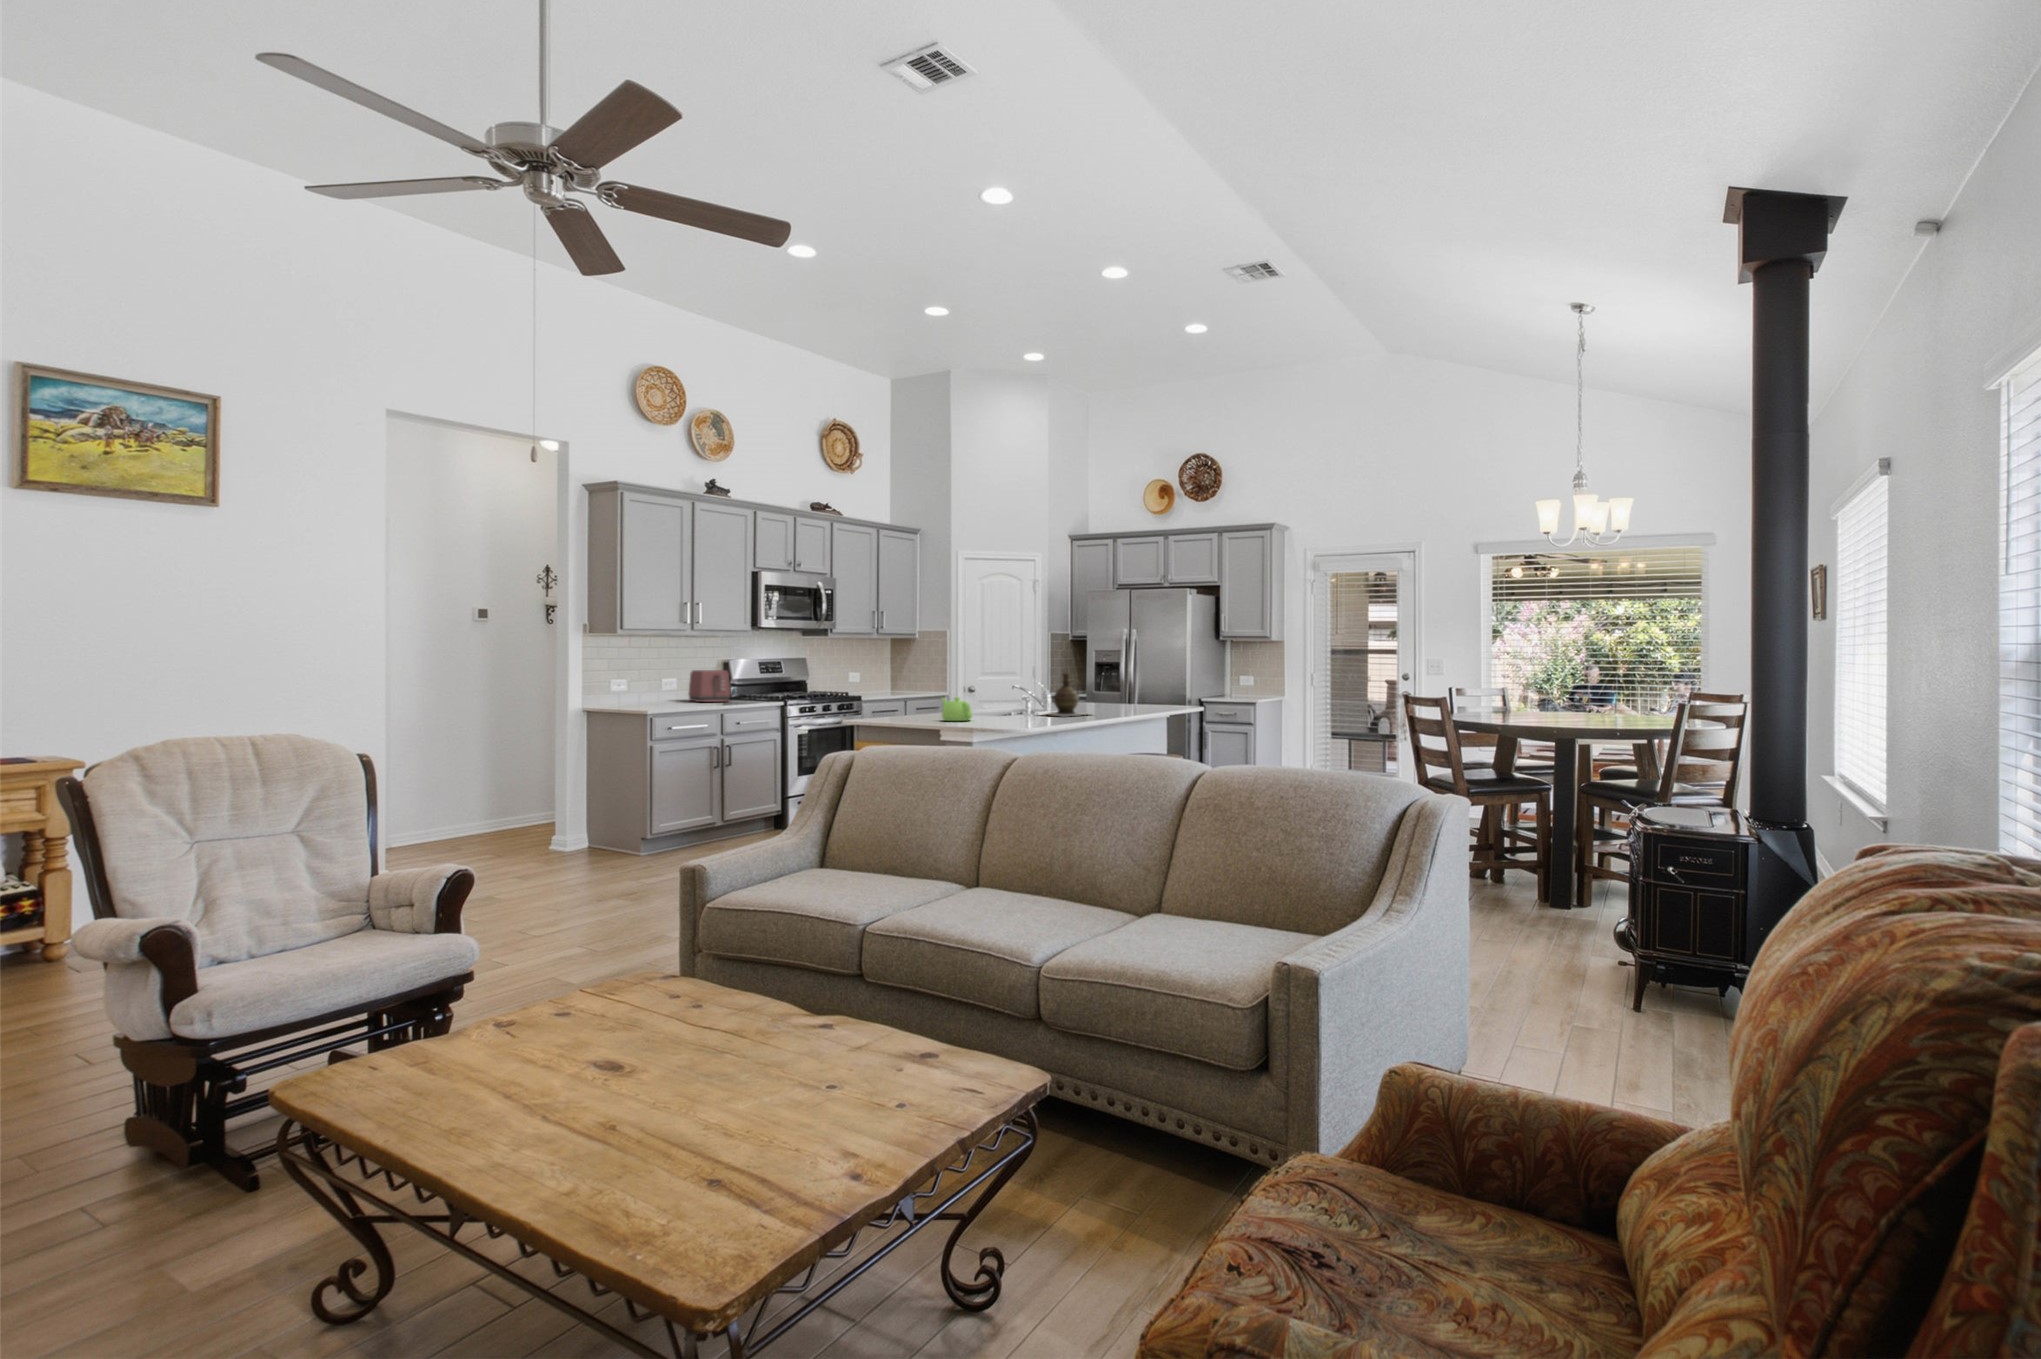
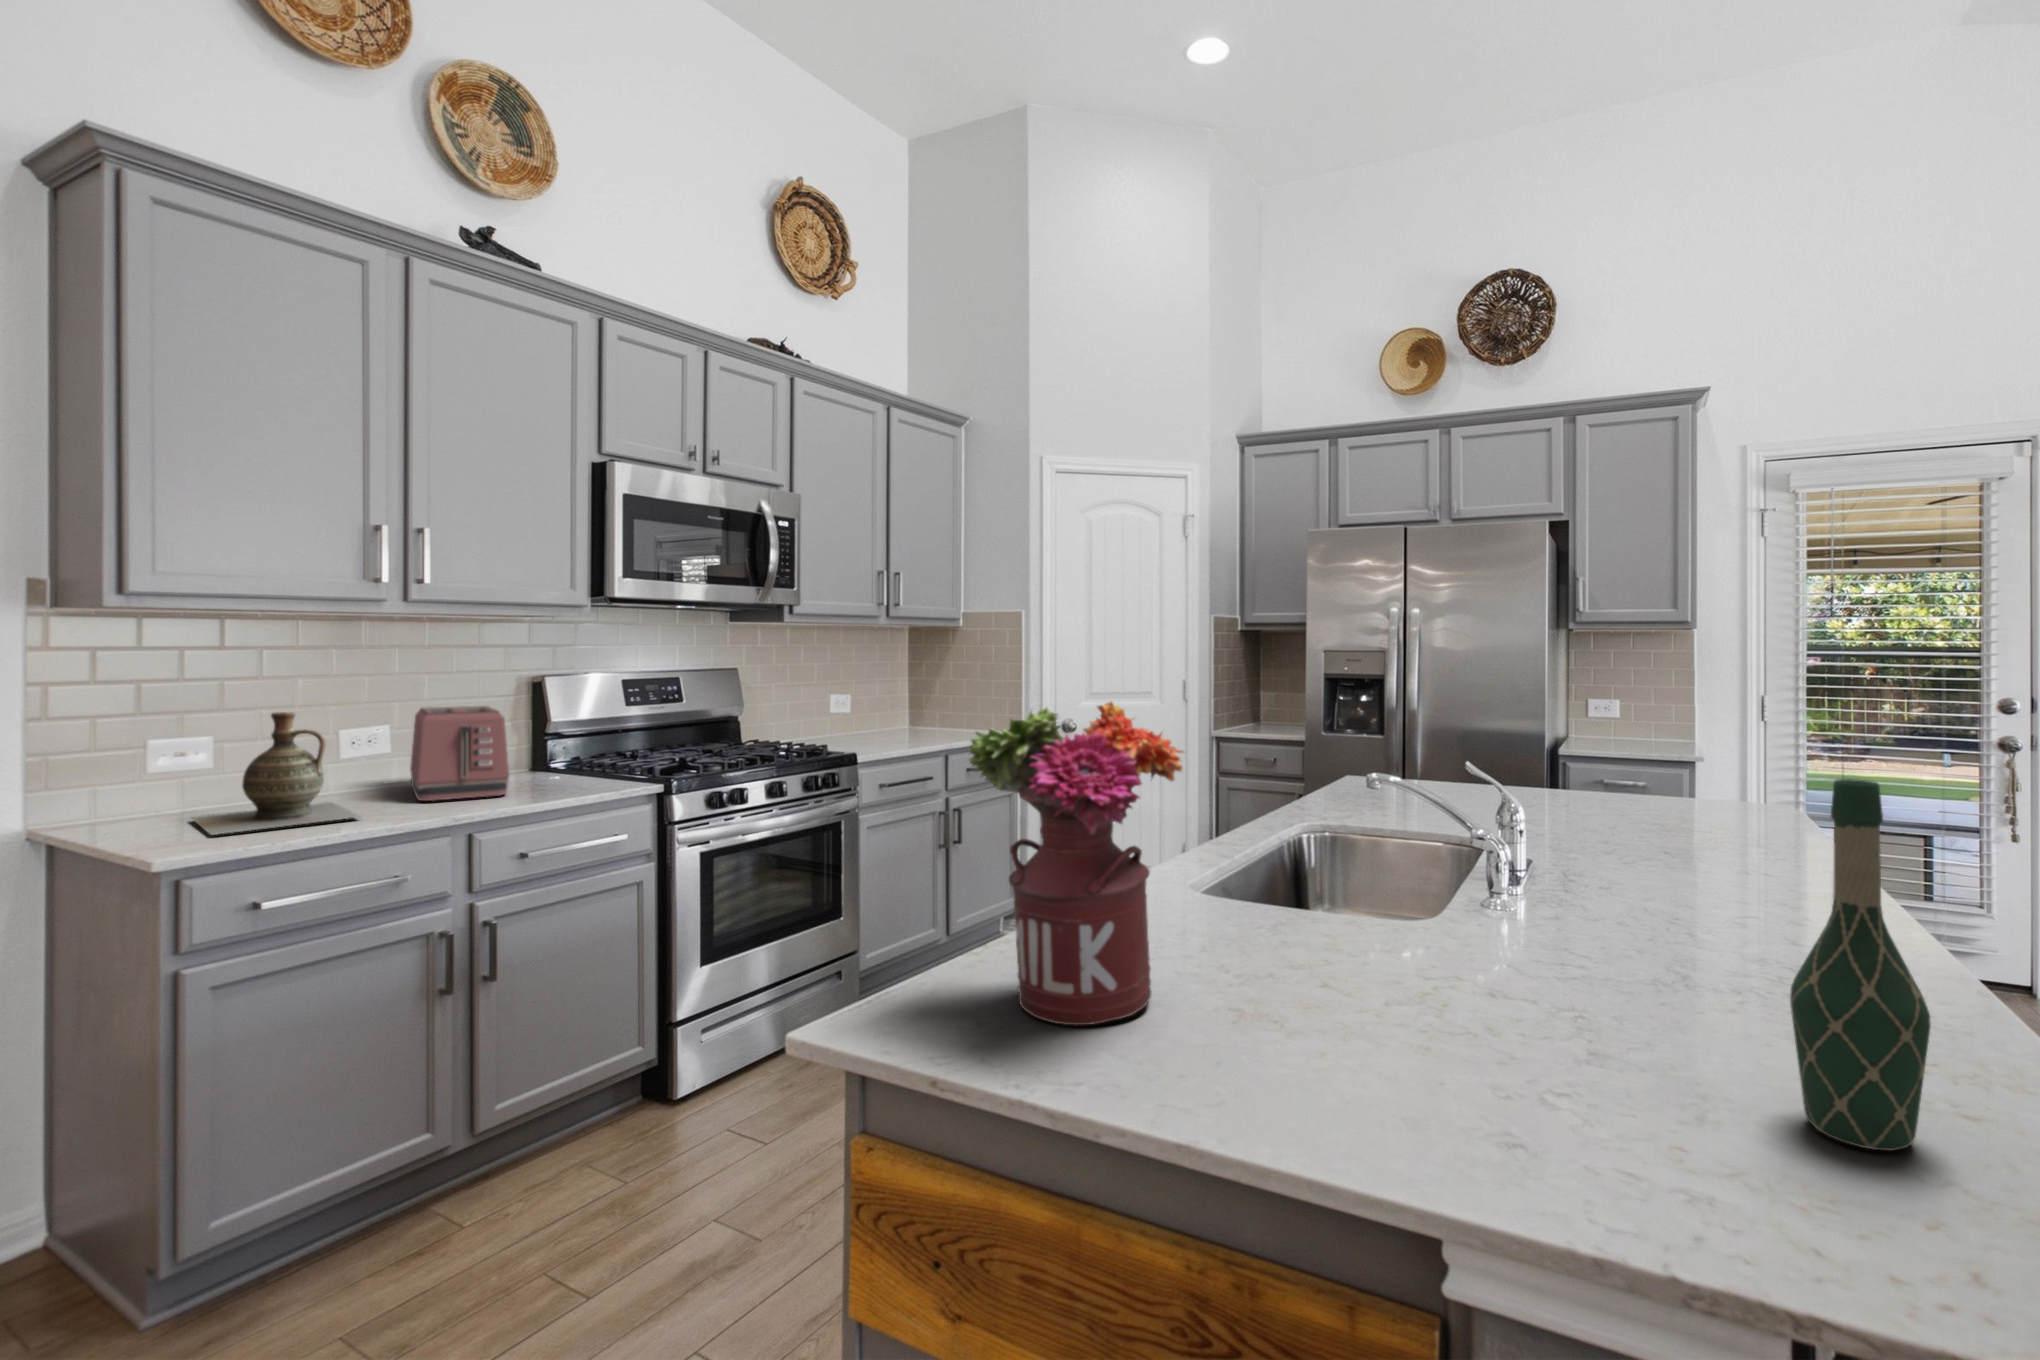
flower arrangement: none [881,653,929,720] -> present [969,702,1182,1025]
wine bottle: none [1017,662,1036,722] -> present [1790,779,1931,1151]
ceramic jug: present [1044,673,1089,716] -> present [192,712,358,835]
teapot: present [942,697,972,721] -> none [1271,924,1479,1090]

